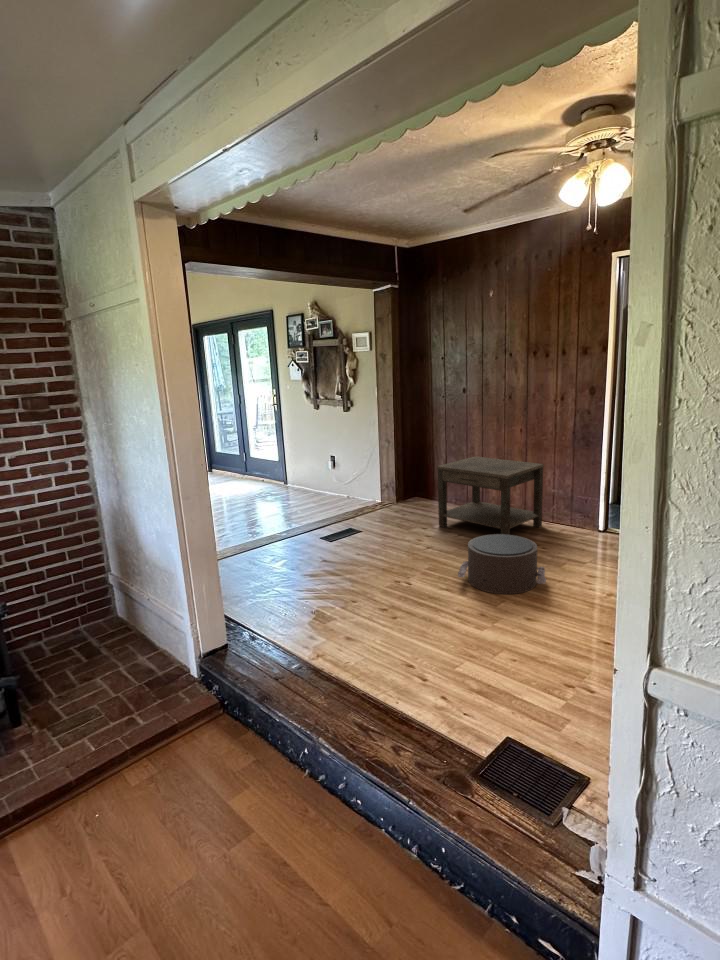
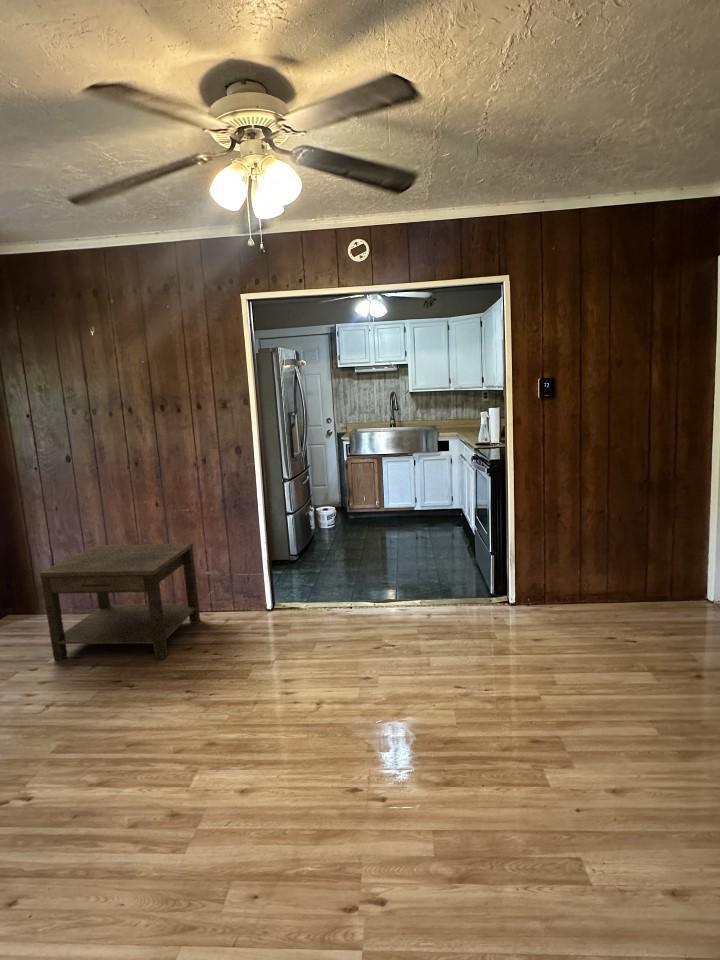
pouf: present [458,534,546,594] -> none [113,657,245,762]

